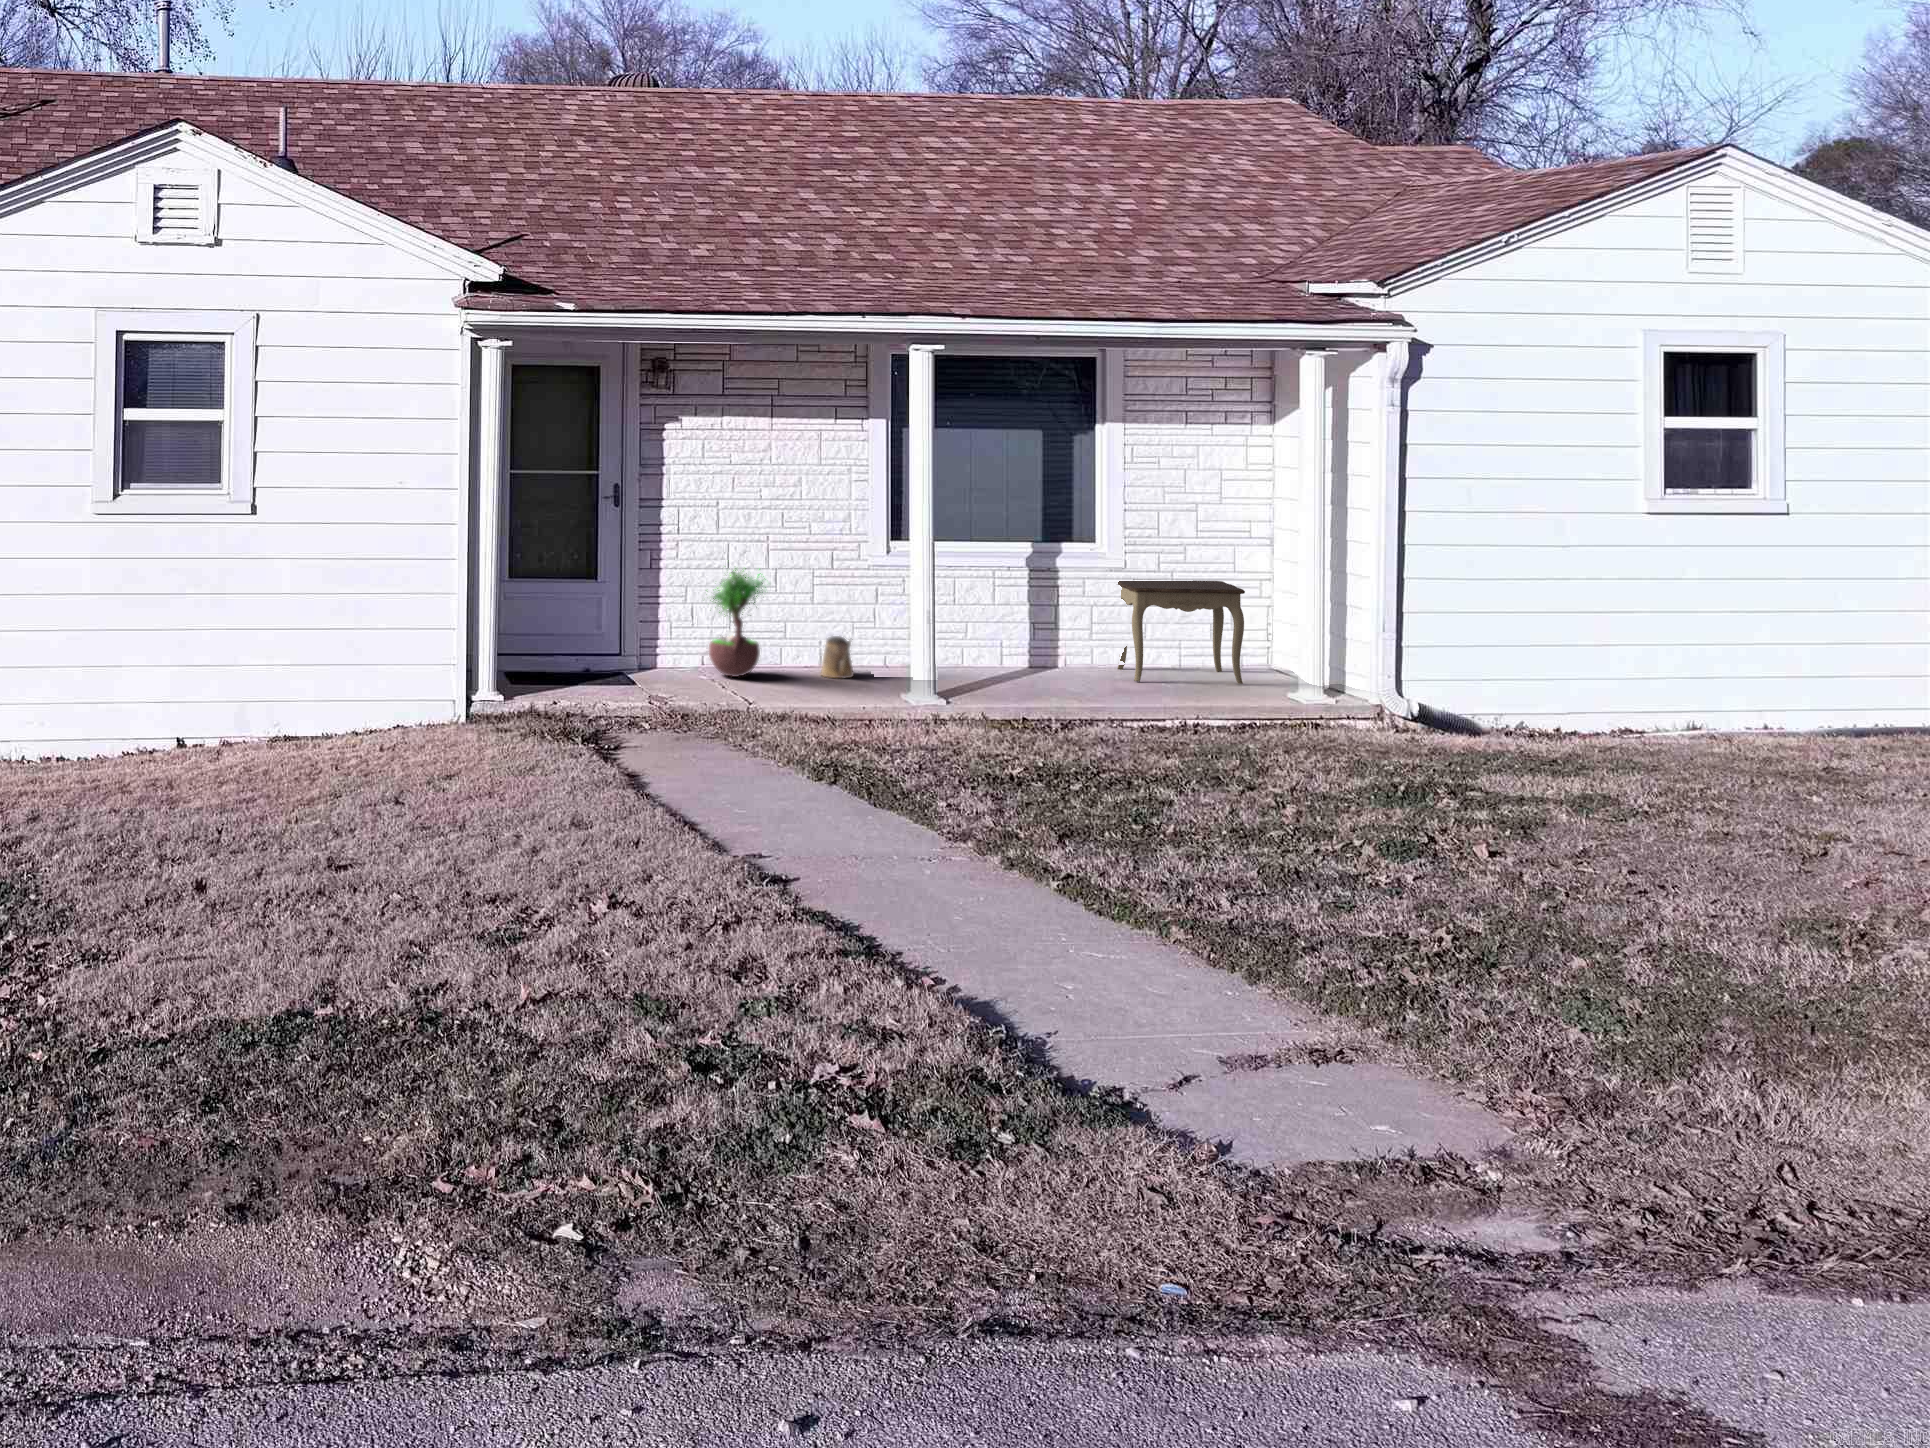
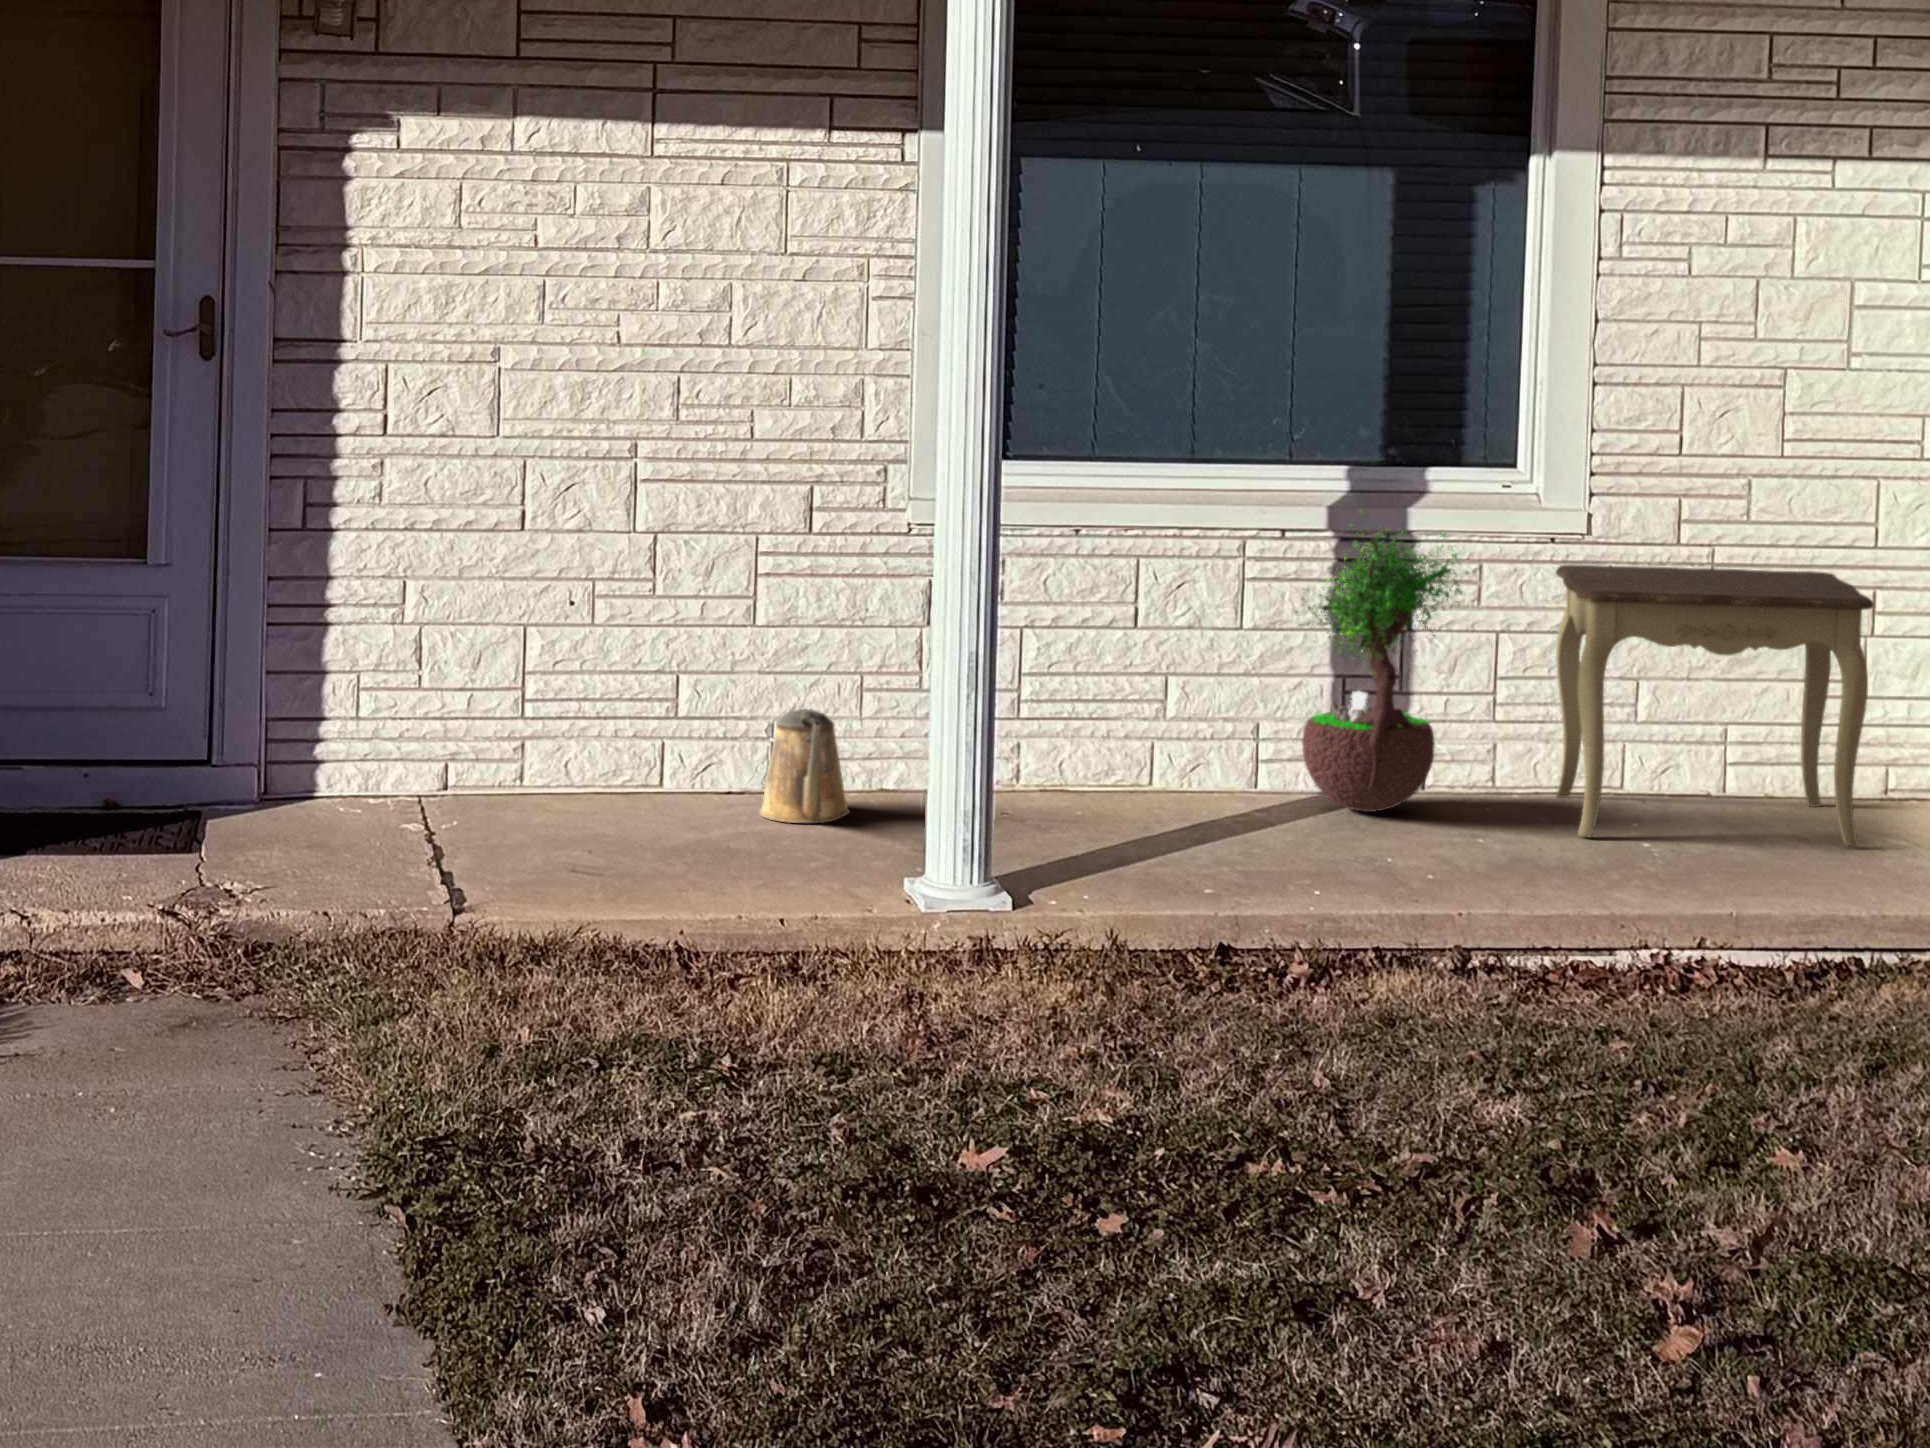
potted tree: present [706,568,766,677] -> present [1295,528,1469,812]

